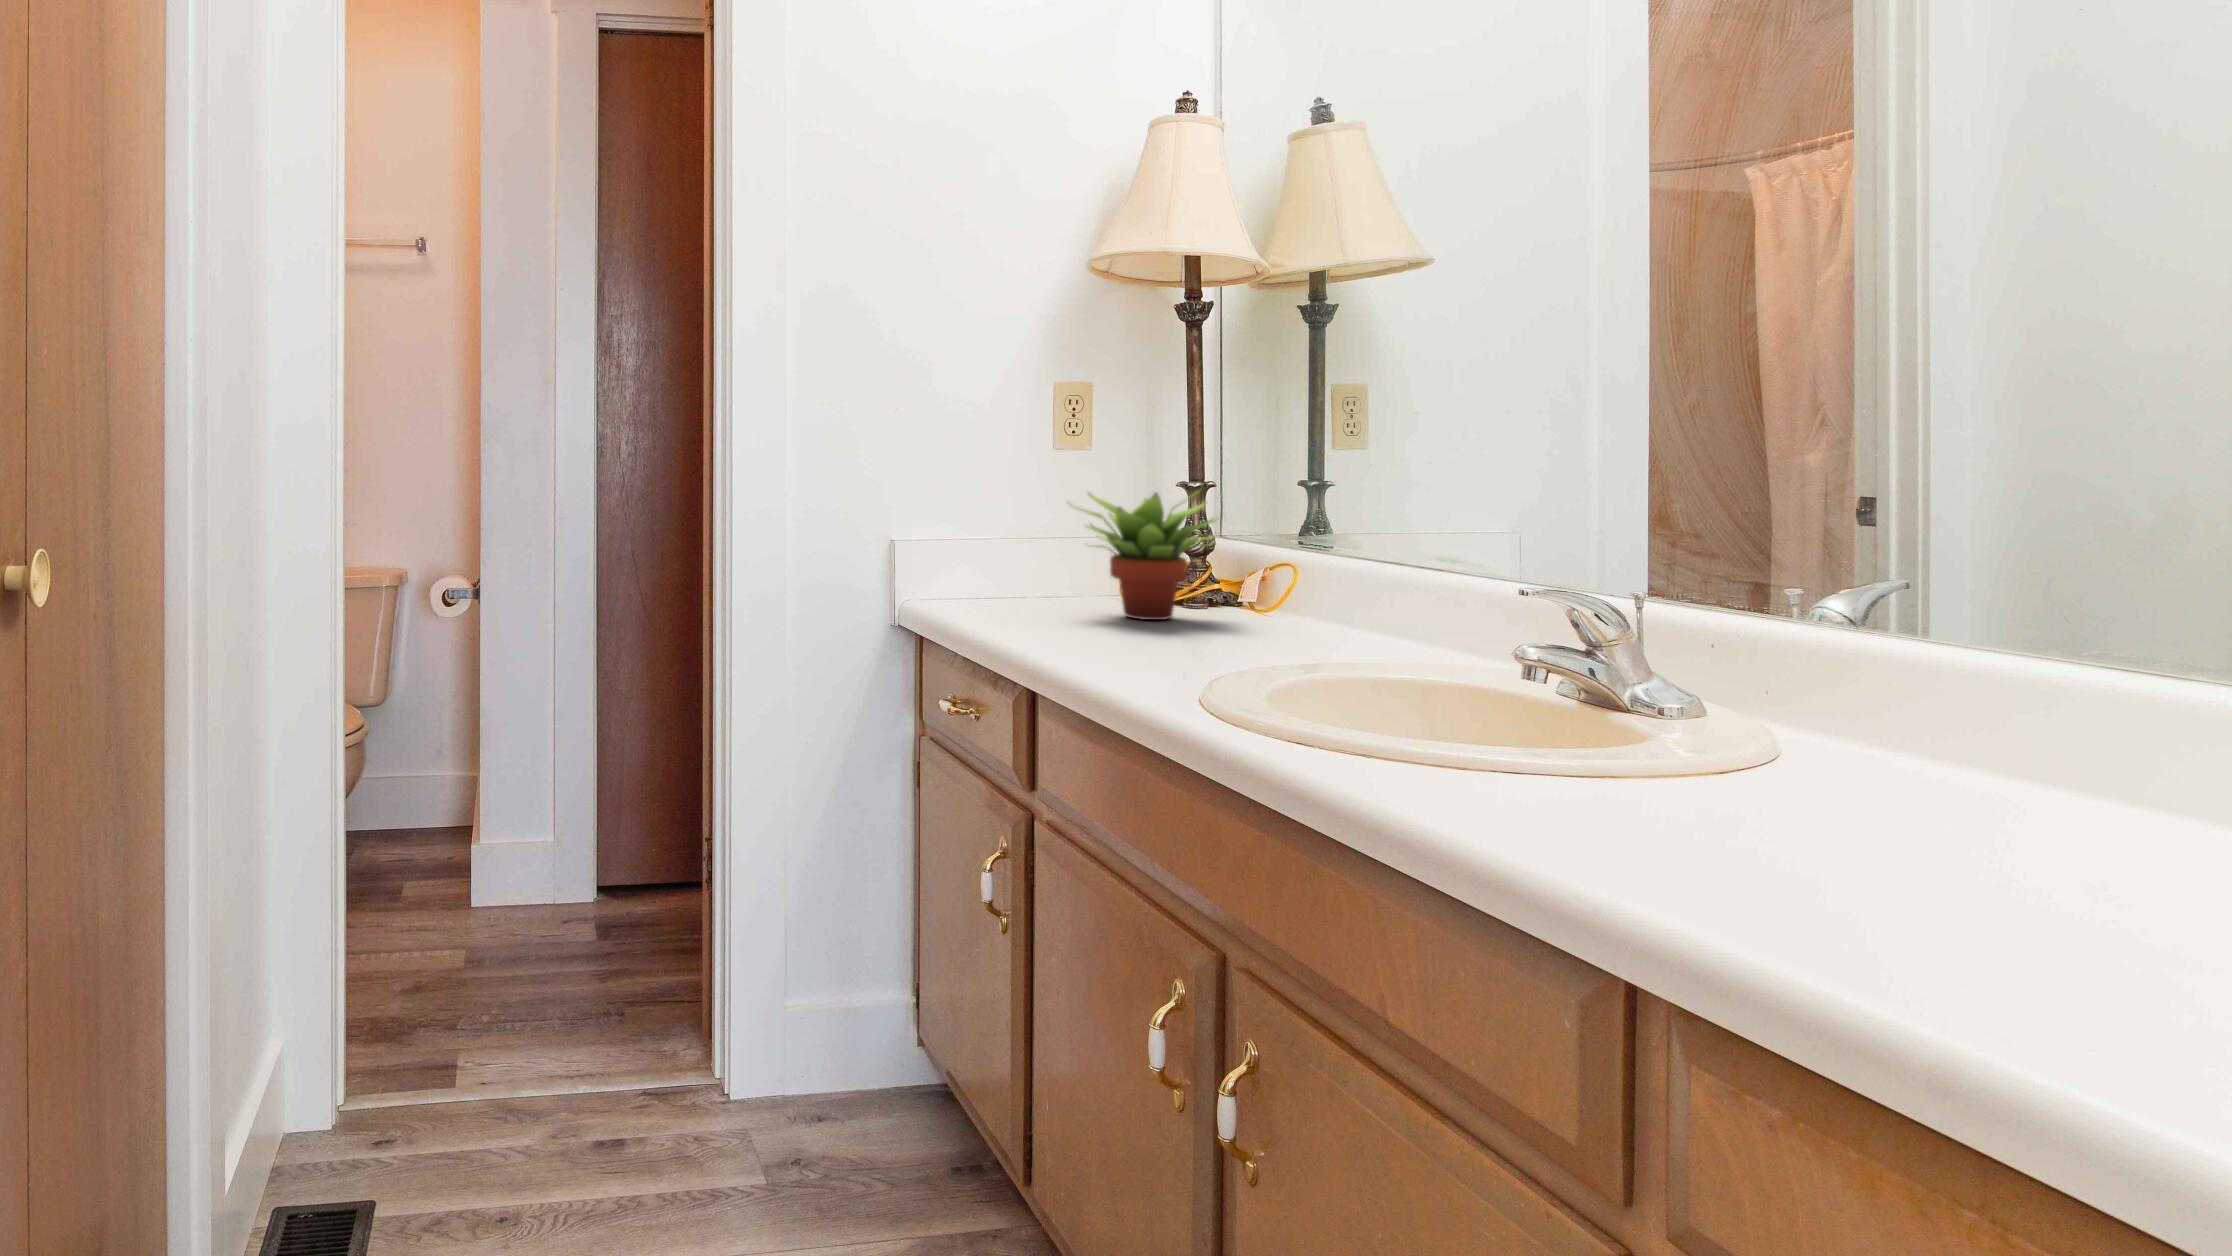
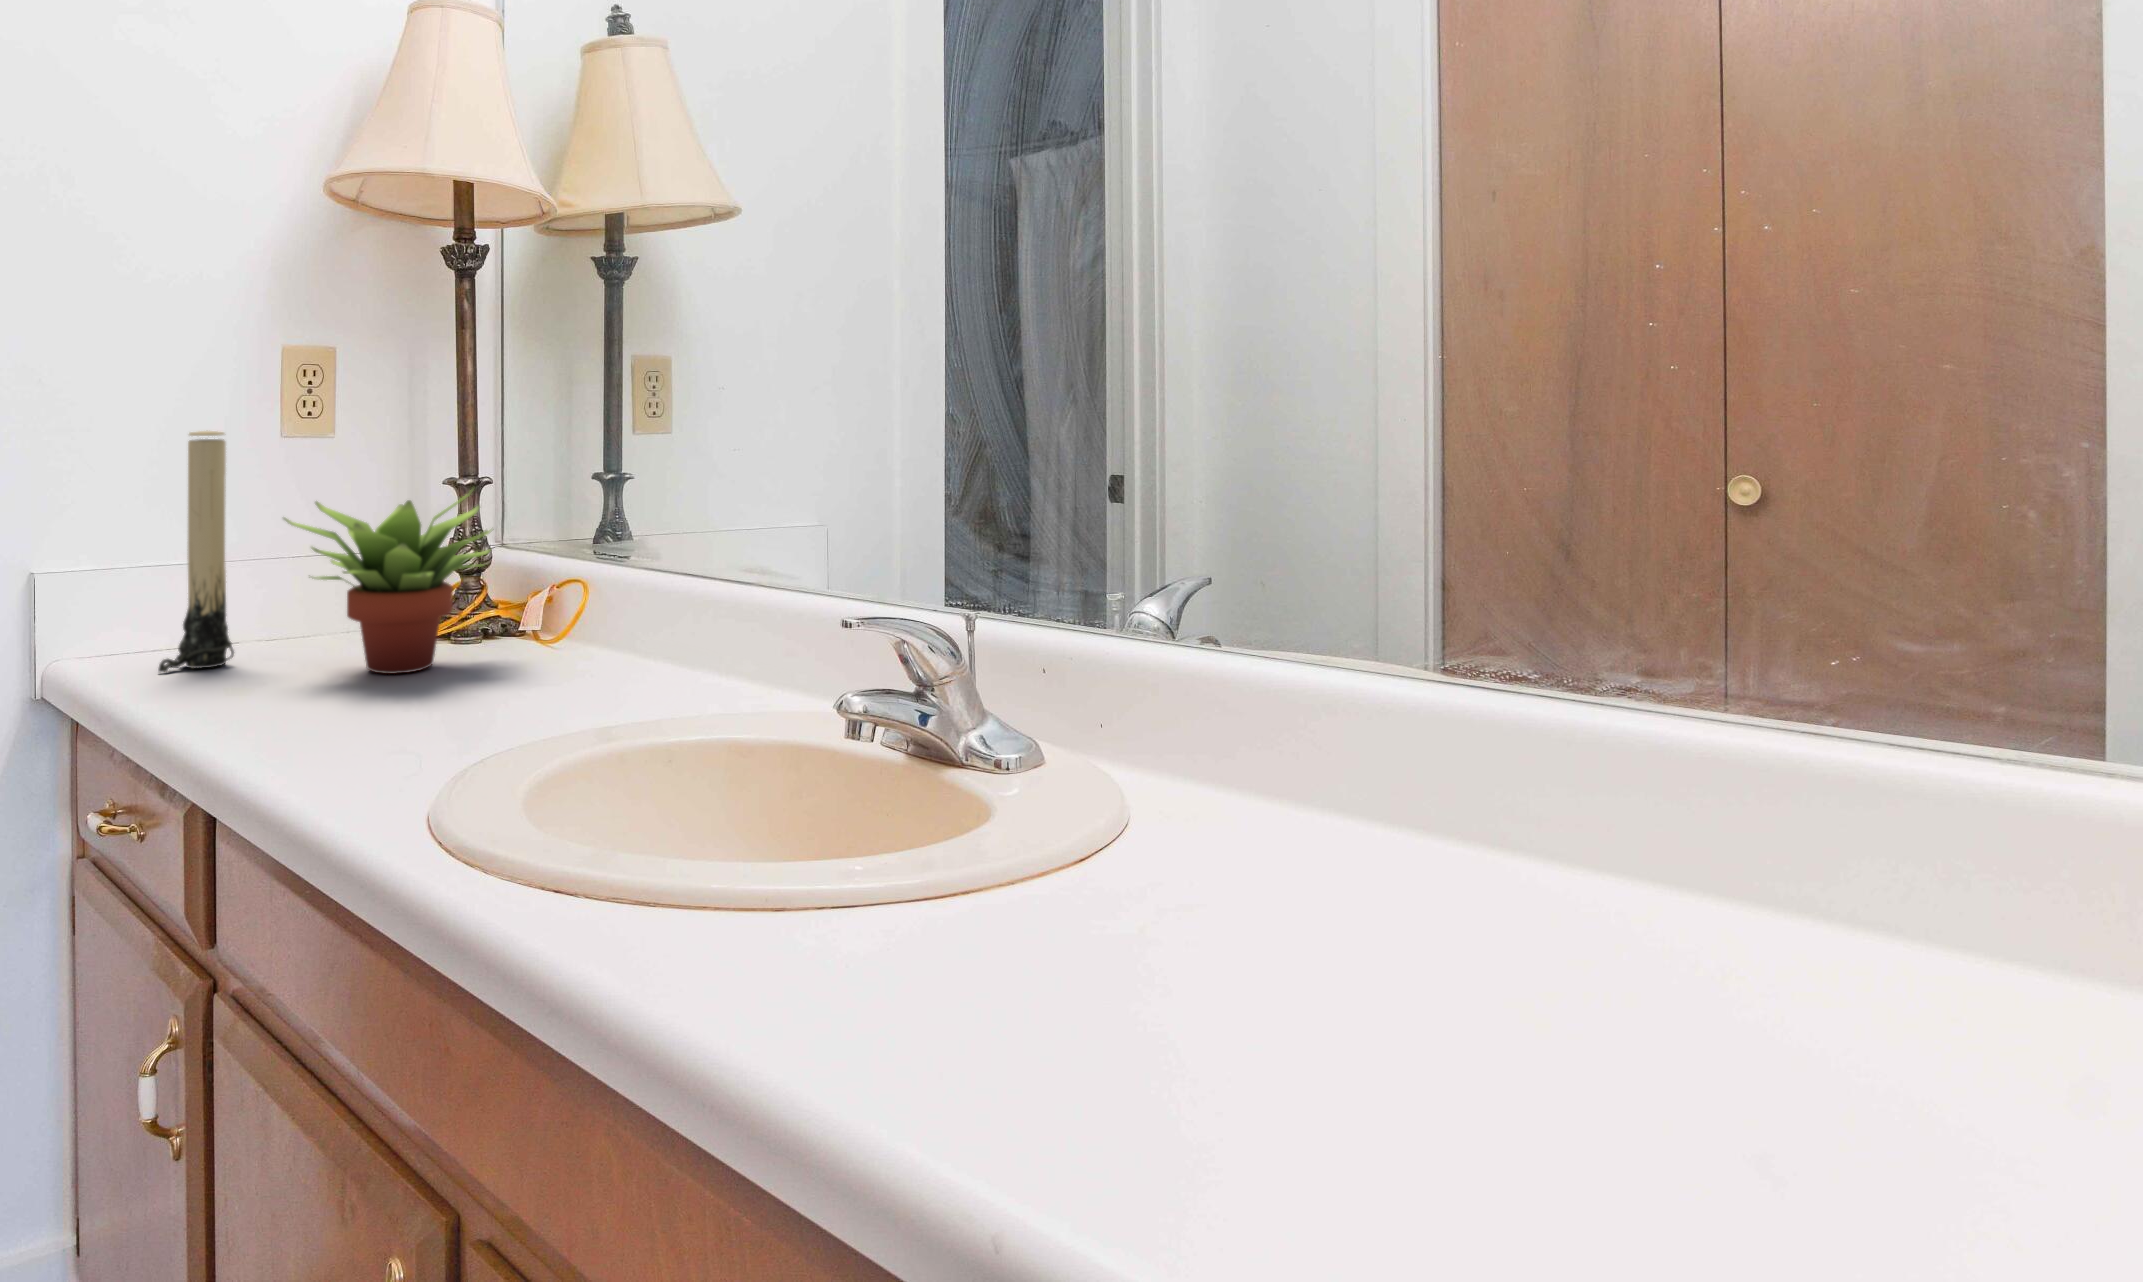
candle: none [985,441,1032,605] -> present [158,431,234,672]

